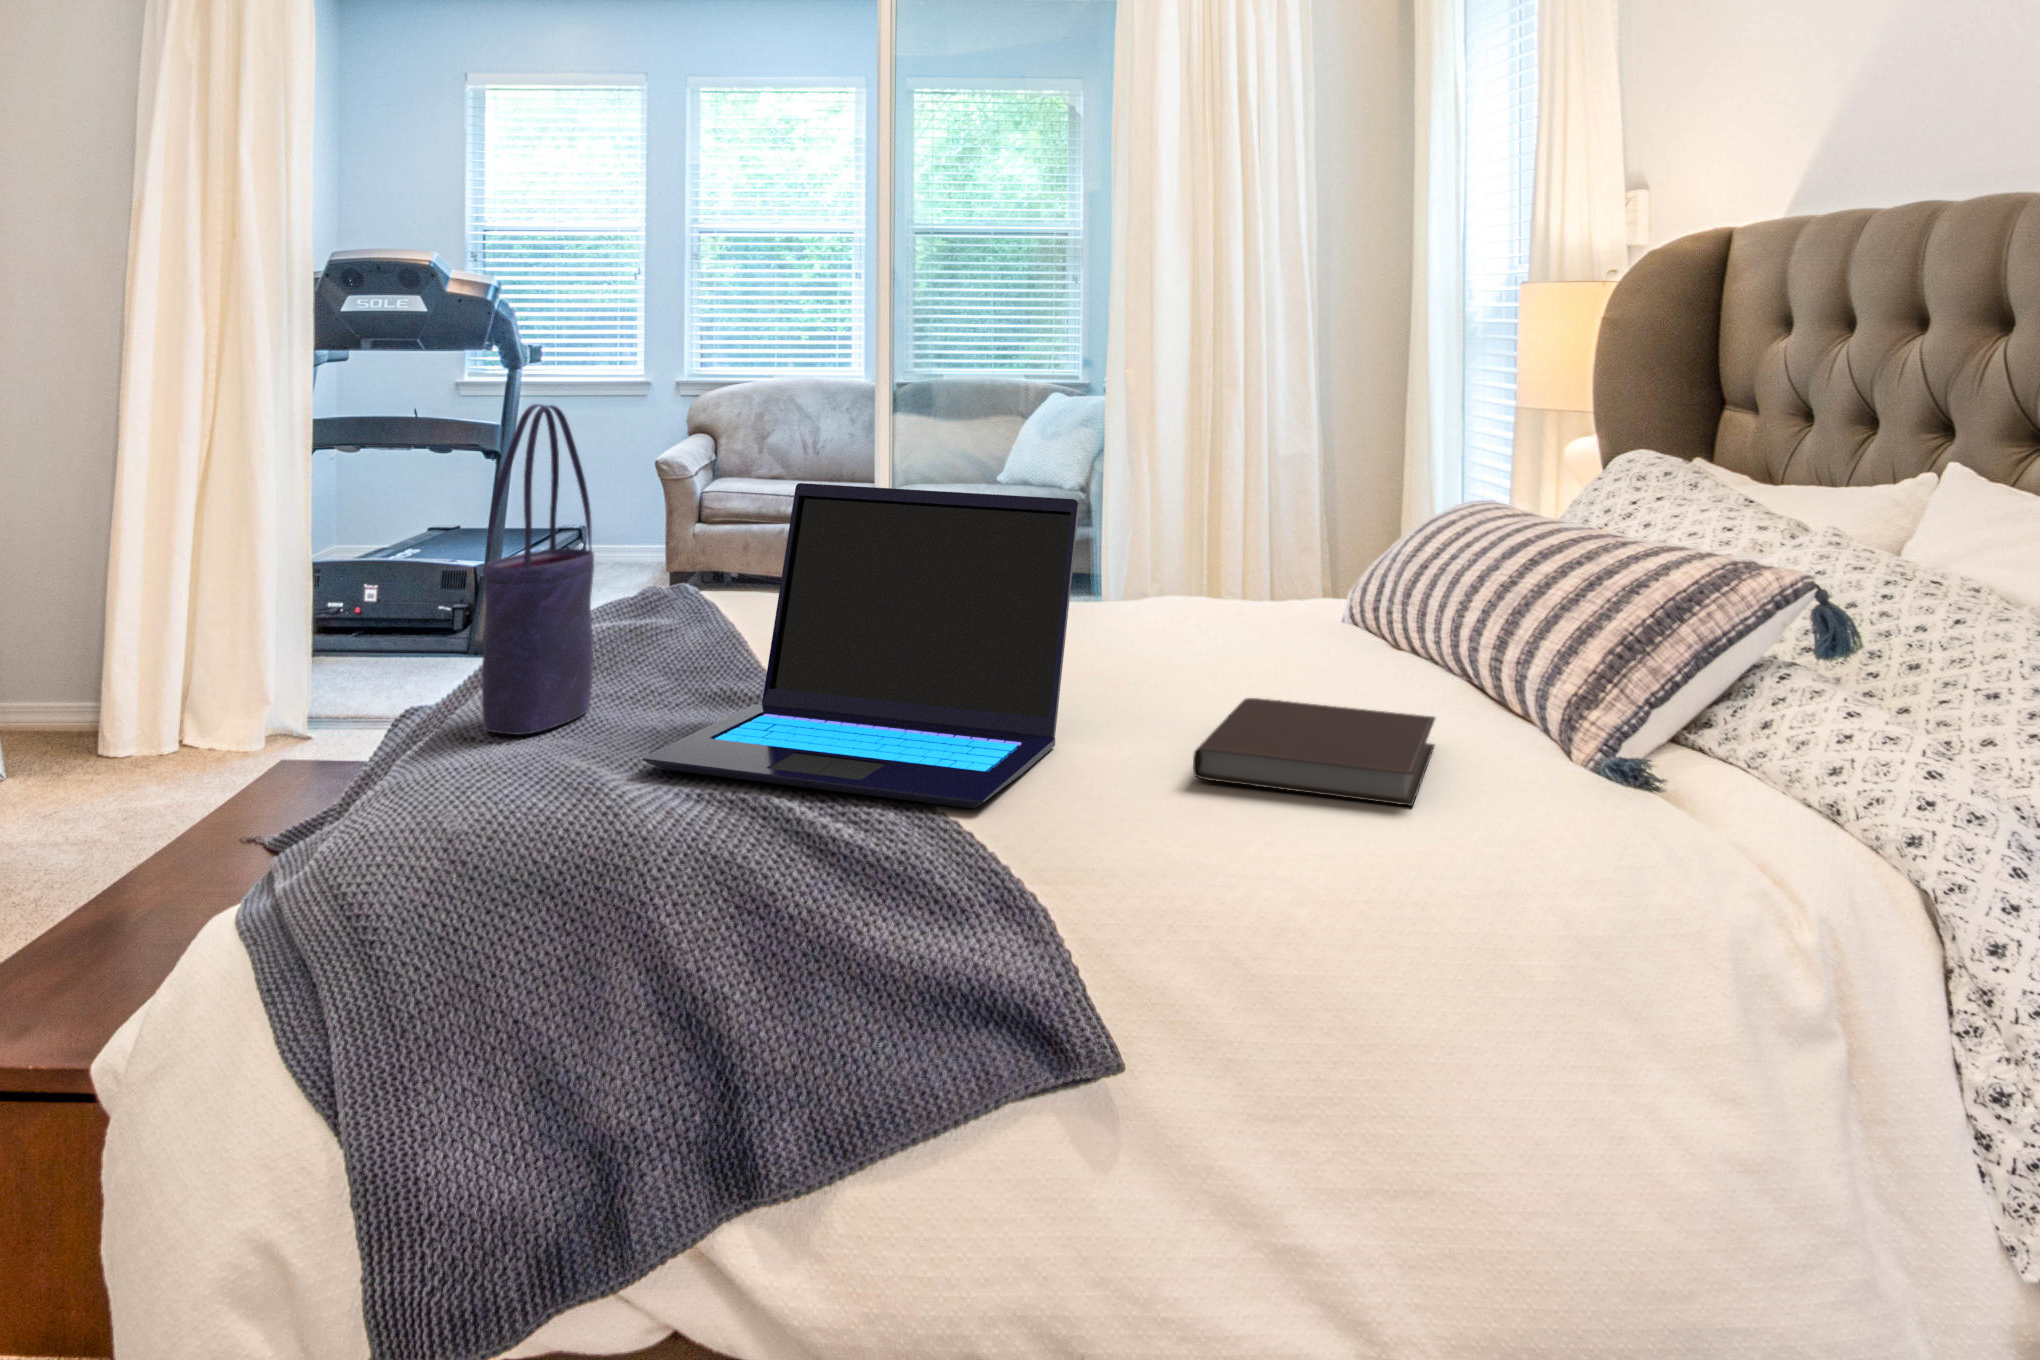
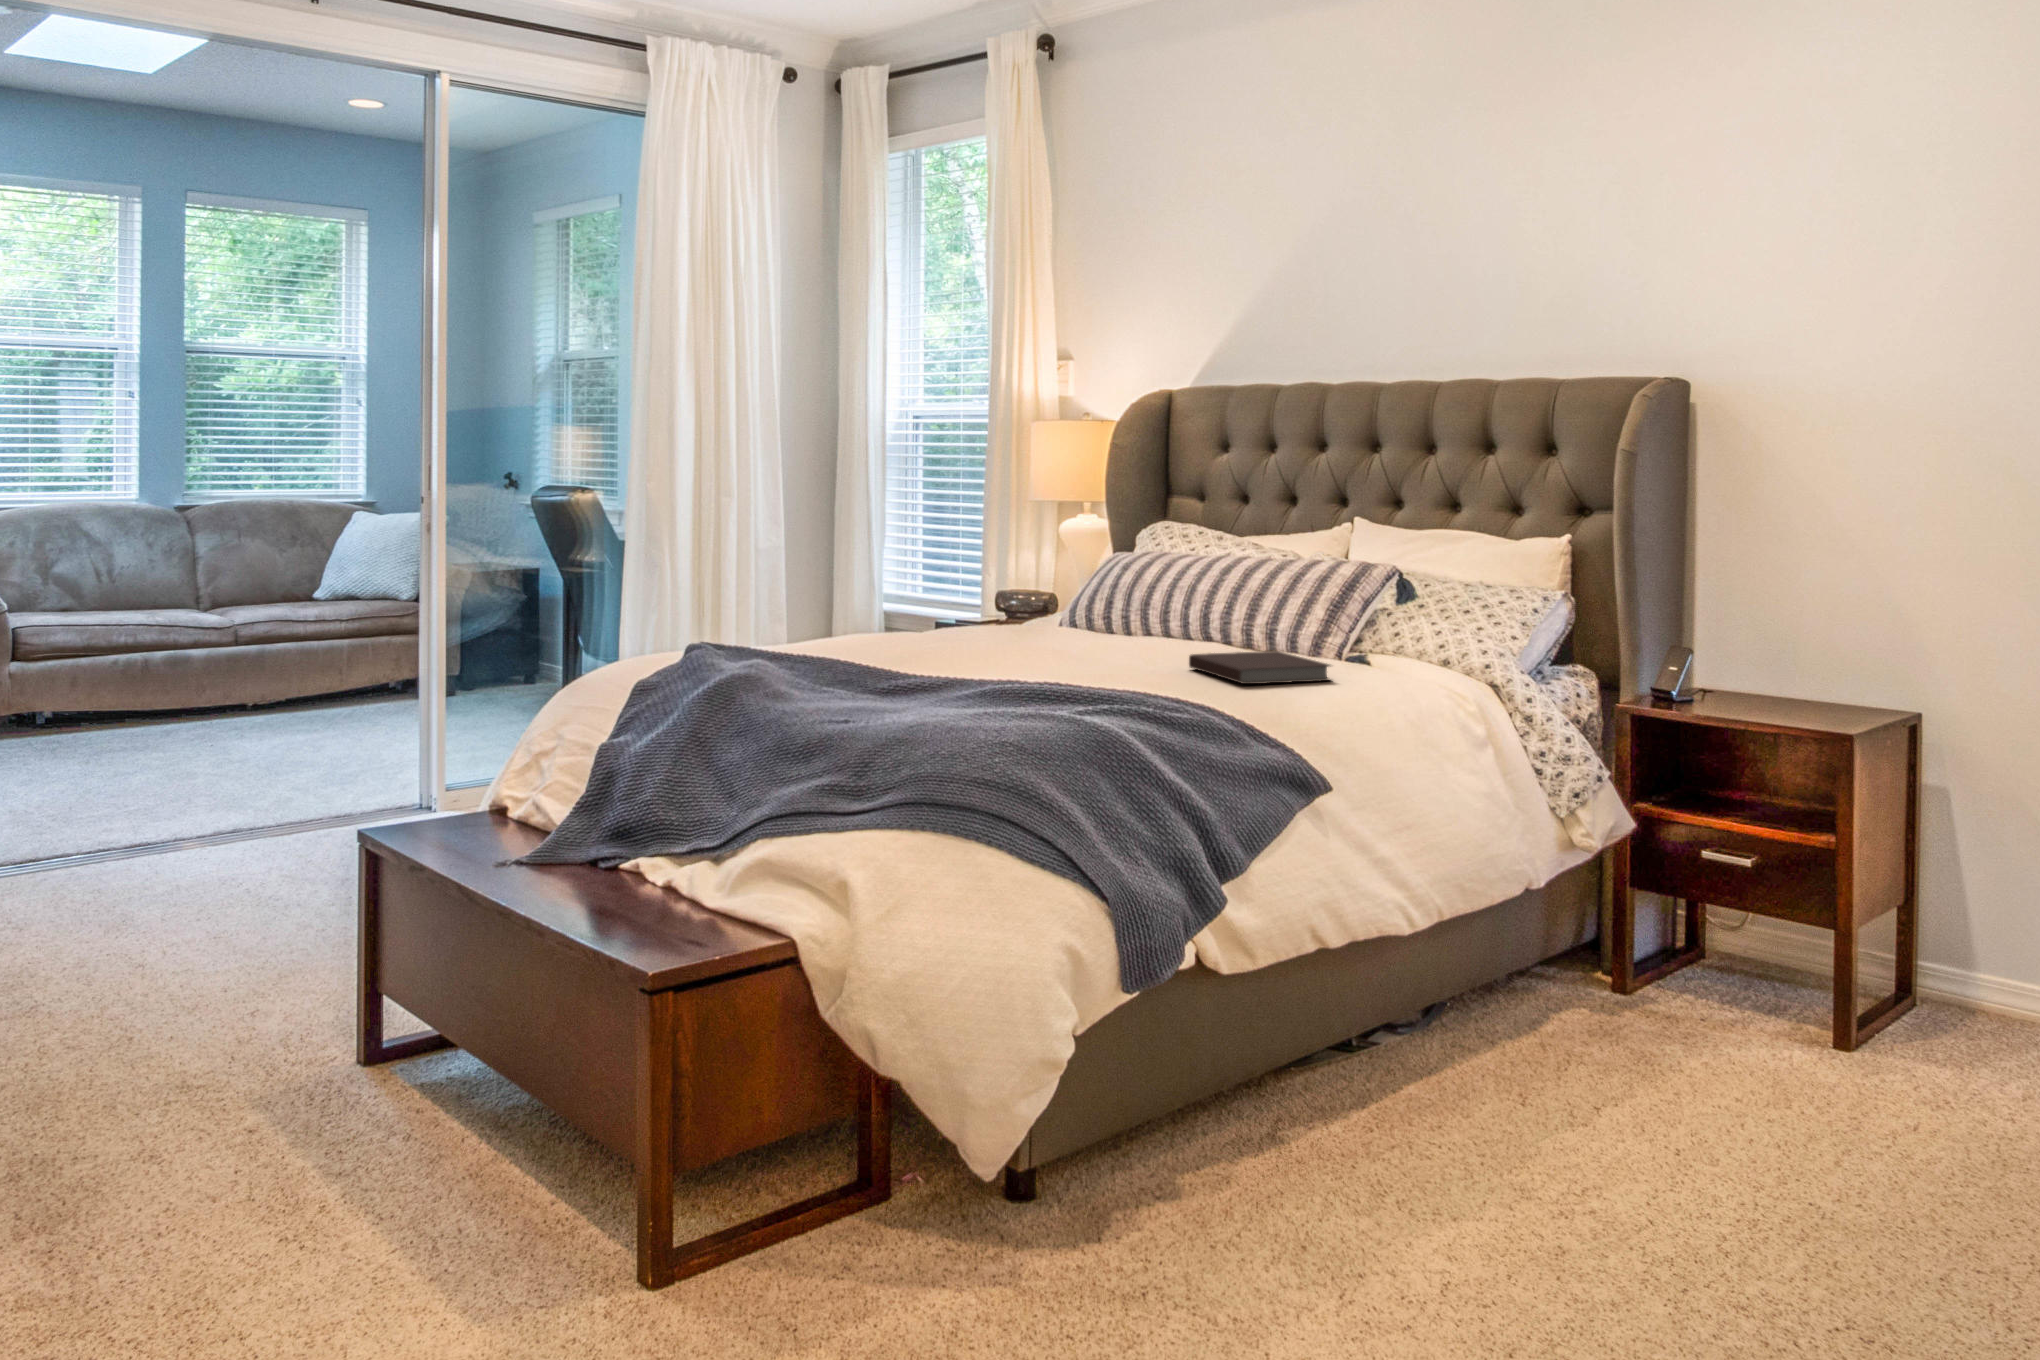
tote bag: present [482,404,594,735] -> none [859,515,912,716]
laptop: present [642,483,1079,808] -> none [968,554,1205,713]

